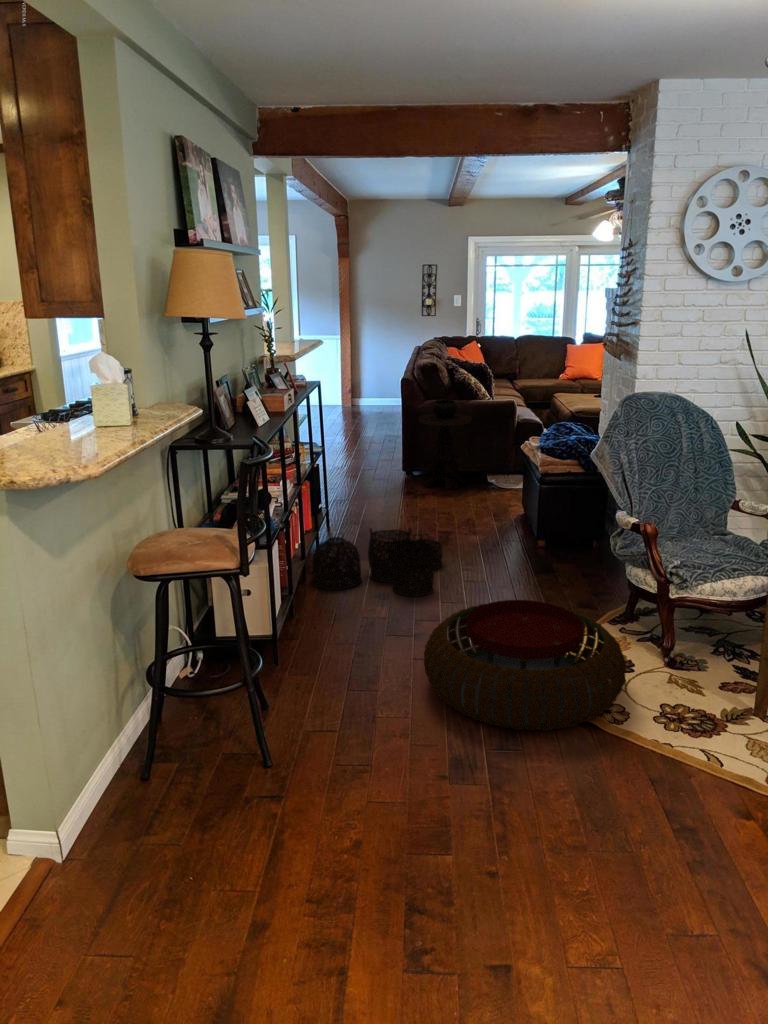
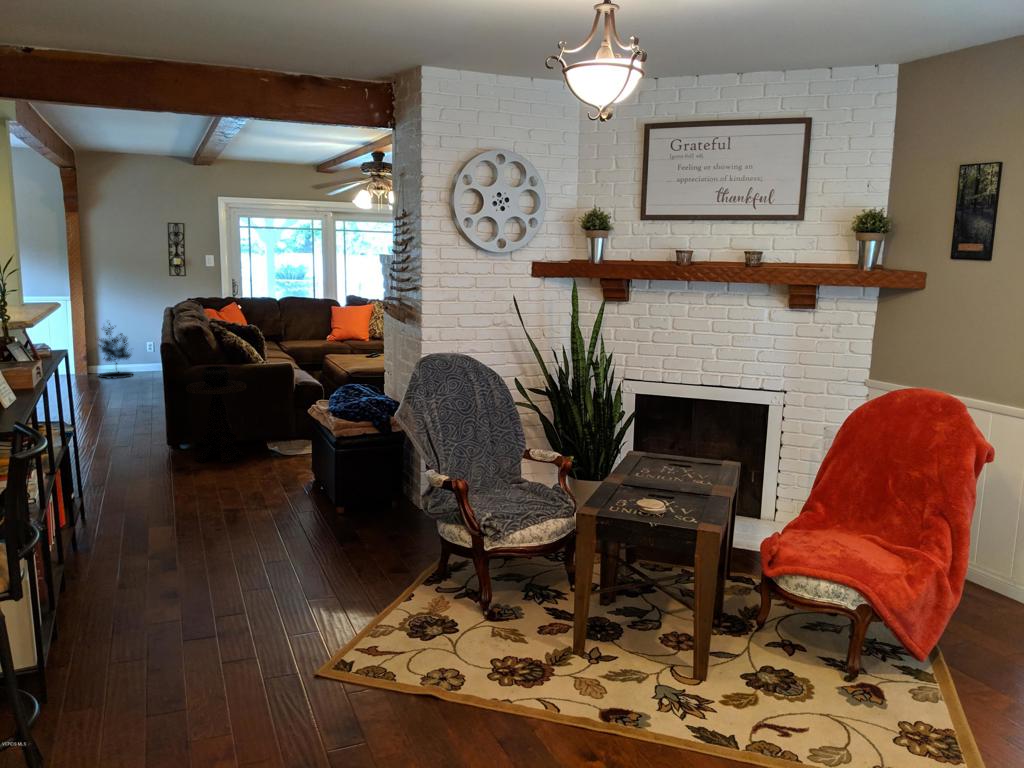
potted tree: none [356,356,388,409] -> present [99,323,133,378]
woven basket: present [312,528,443,596] -> none [74,511,235,598]
pouf: present [424,600,626,731] -> none [239,575,457,722]

